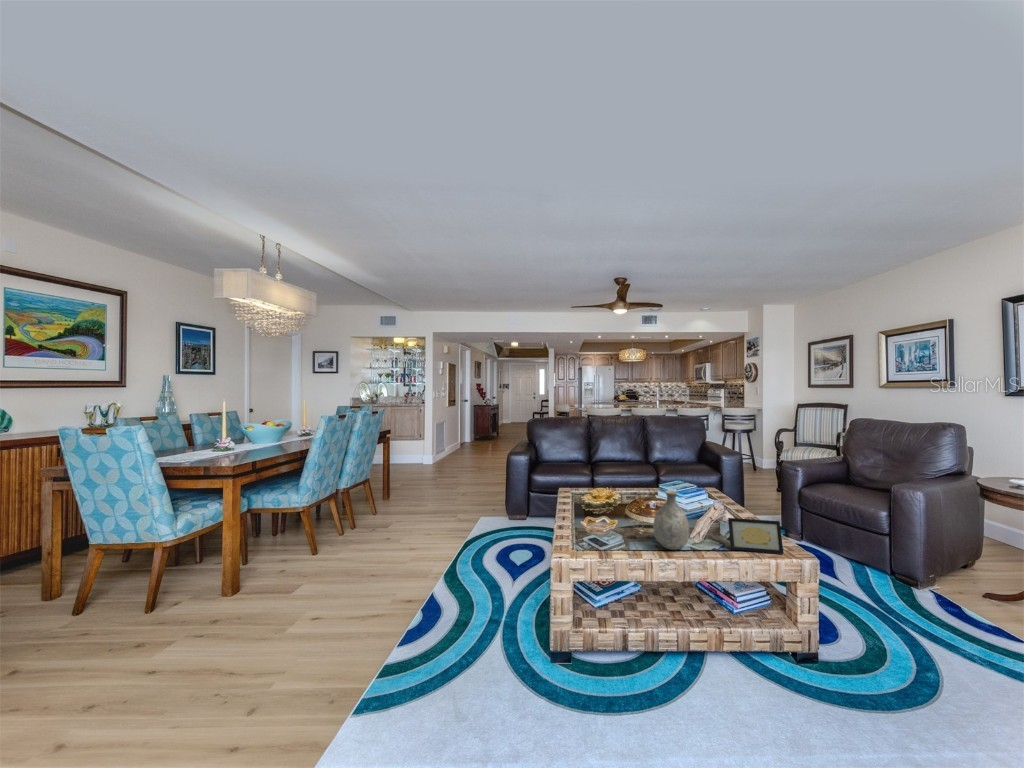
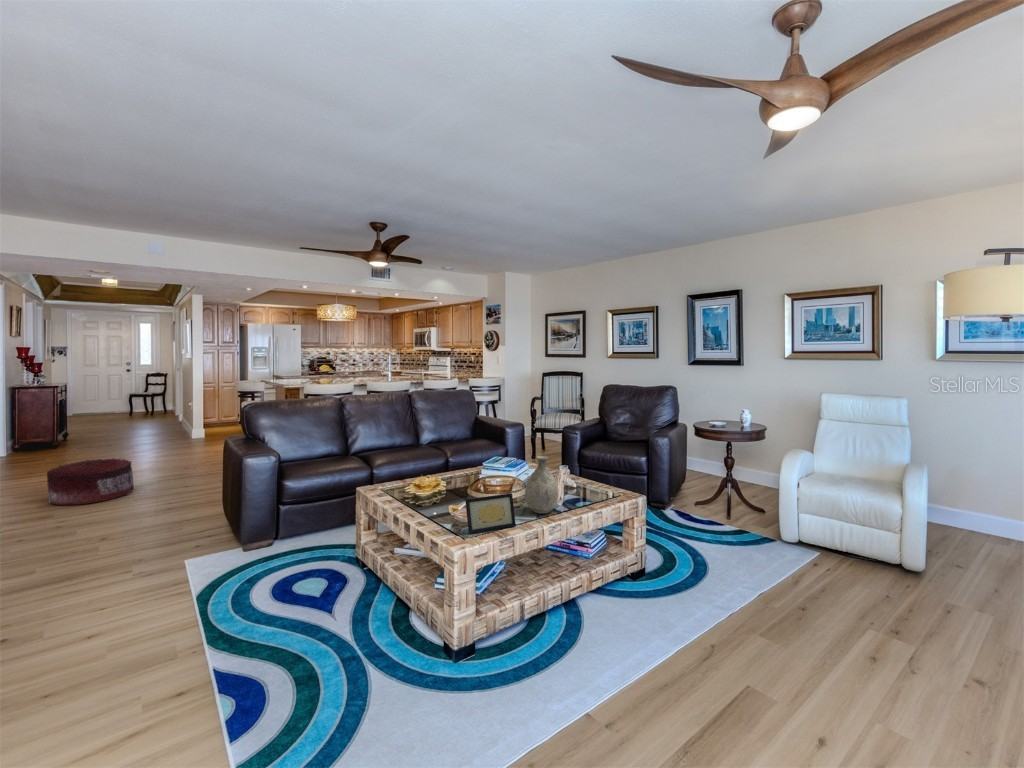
pouf: none [421,448,461,474] -> present [47,458,134,505]
picture frame: present [728,518,783,554] -> present [465,493,516,534]

